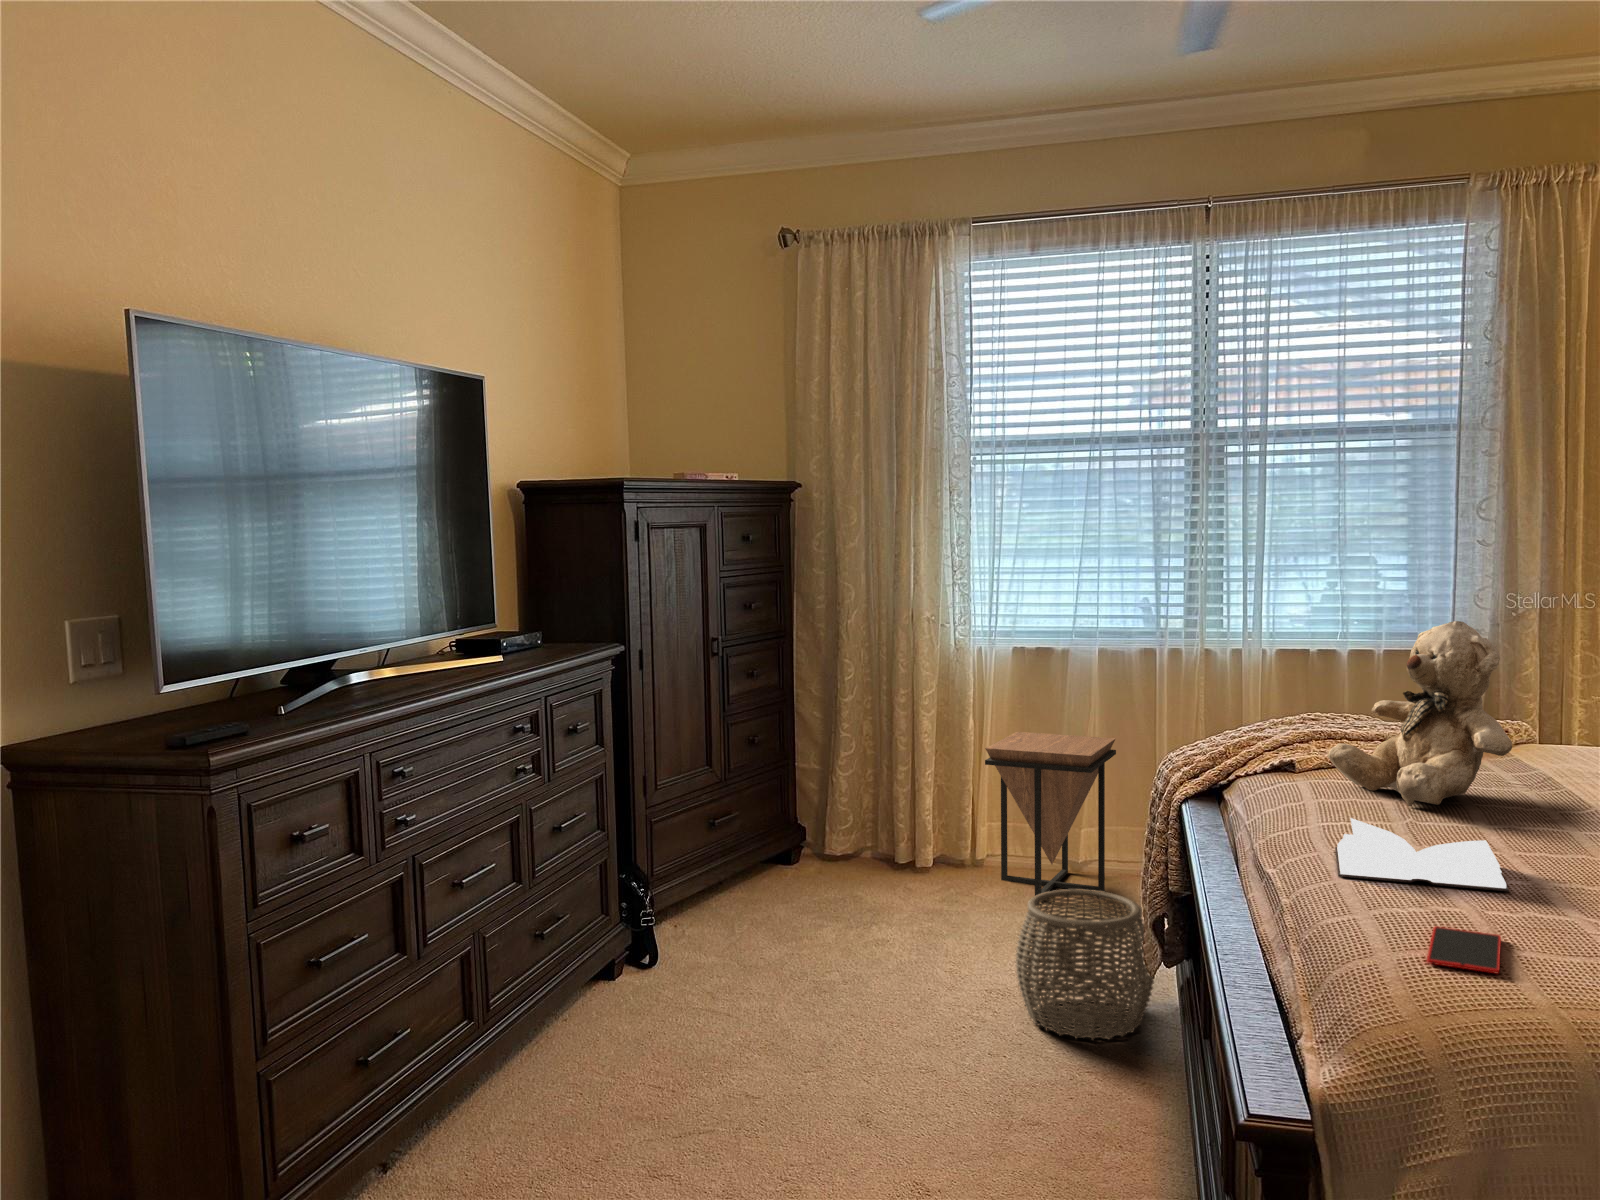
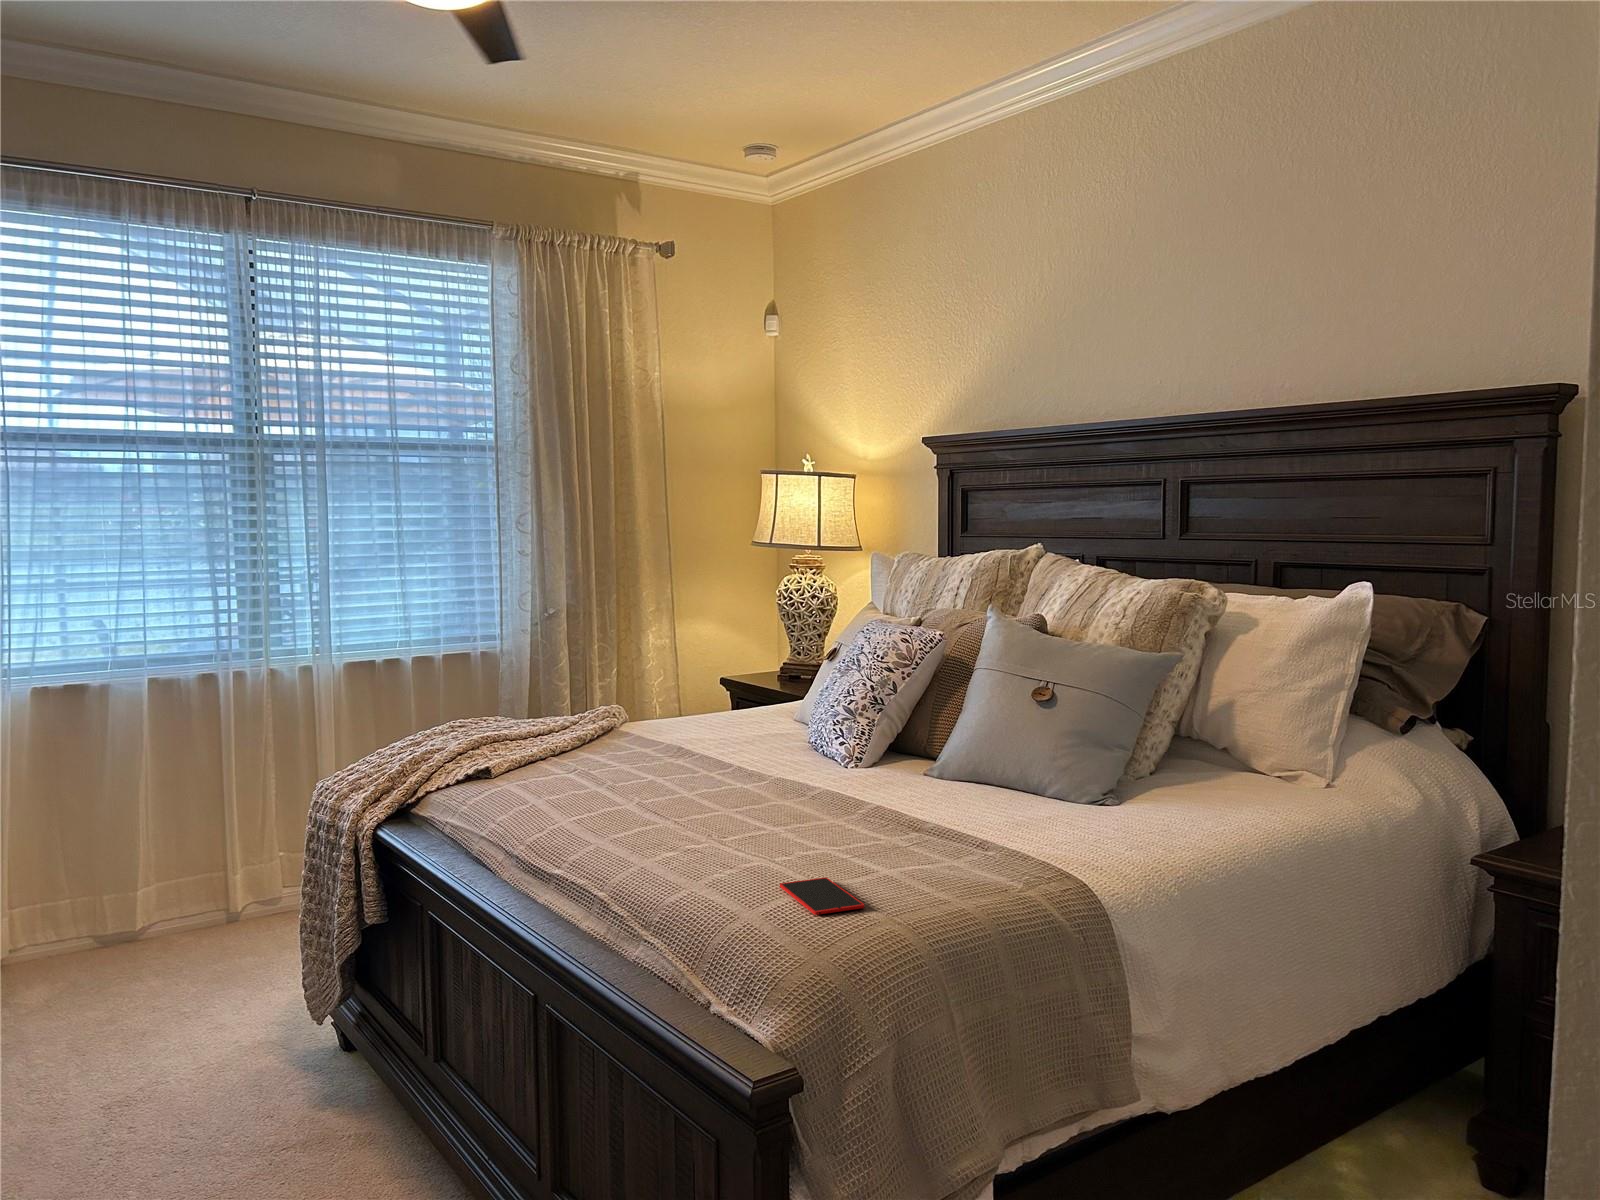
teddy bear: present [1327,621,1512,806] -> none [532,619,690,789]
side table: present [985,732,1116,896] -> none [20,779,184,987]
book: present [1335,818,1509,891] -> none [622,804,780,862]
woven basket: present [1015,889,1154,1040] -> none [162,949,334,1130]

